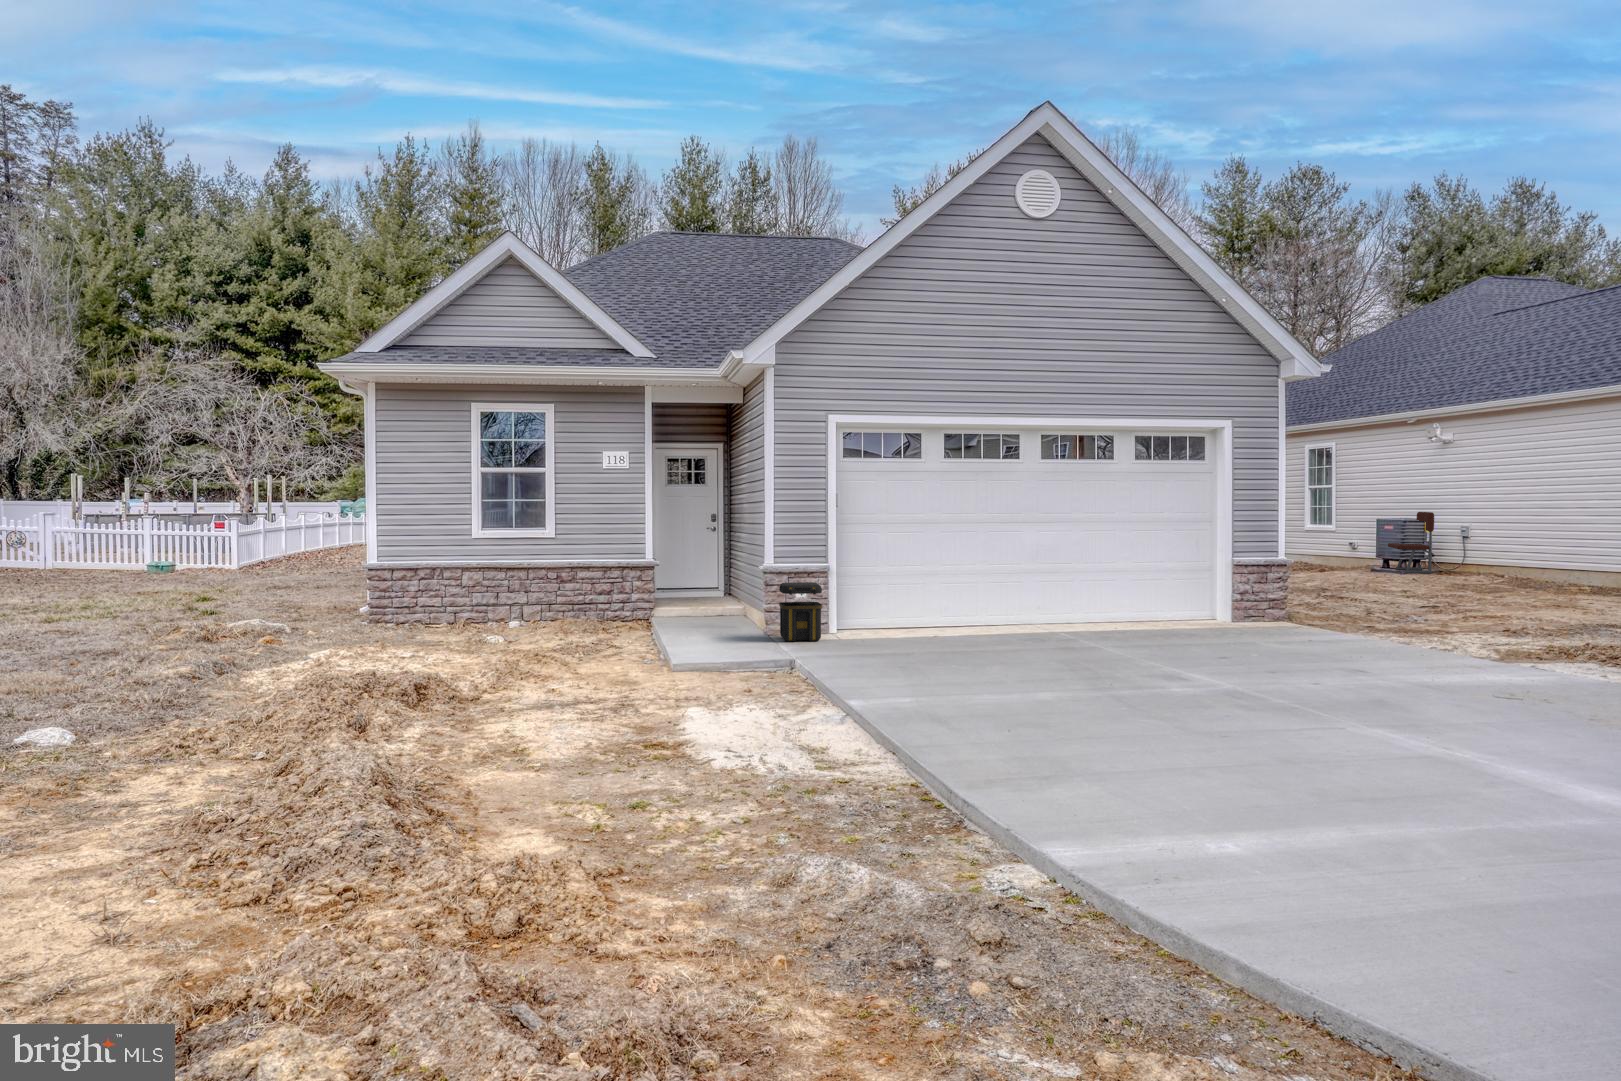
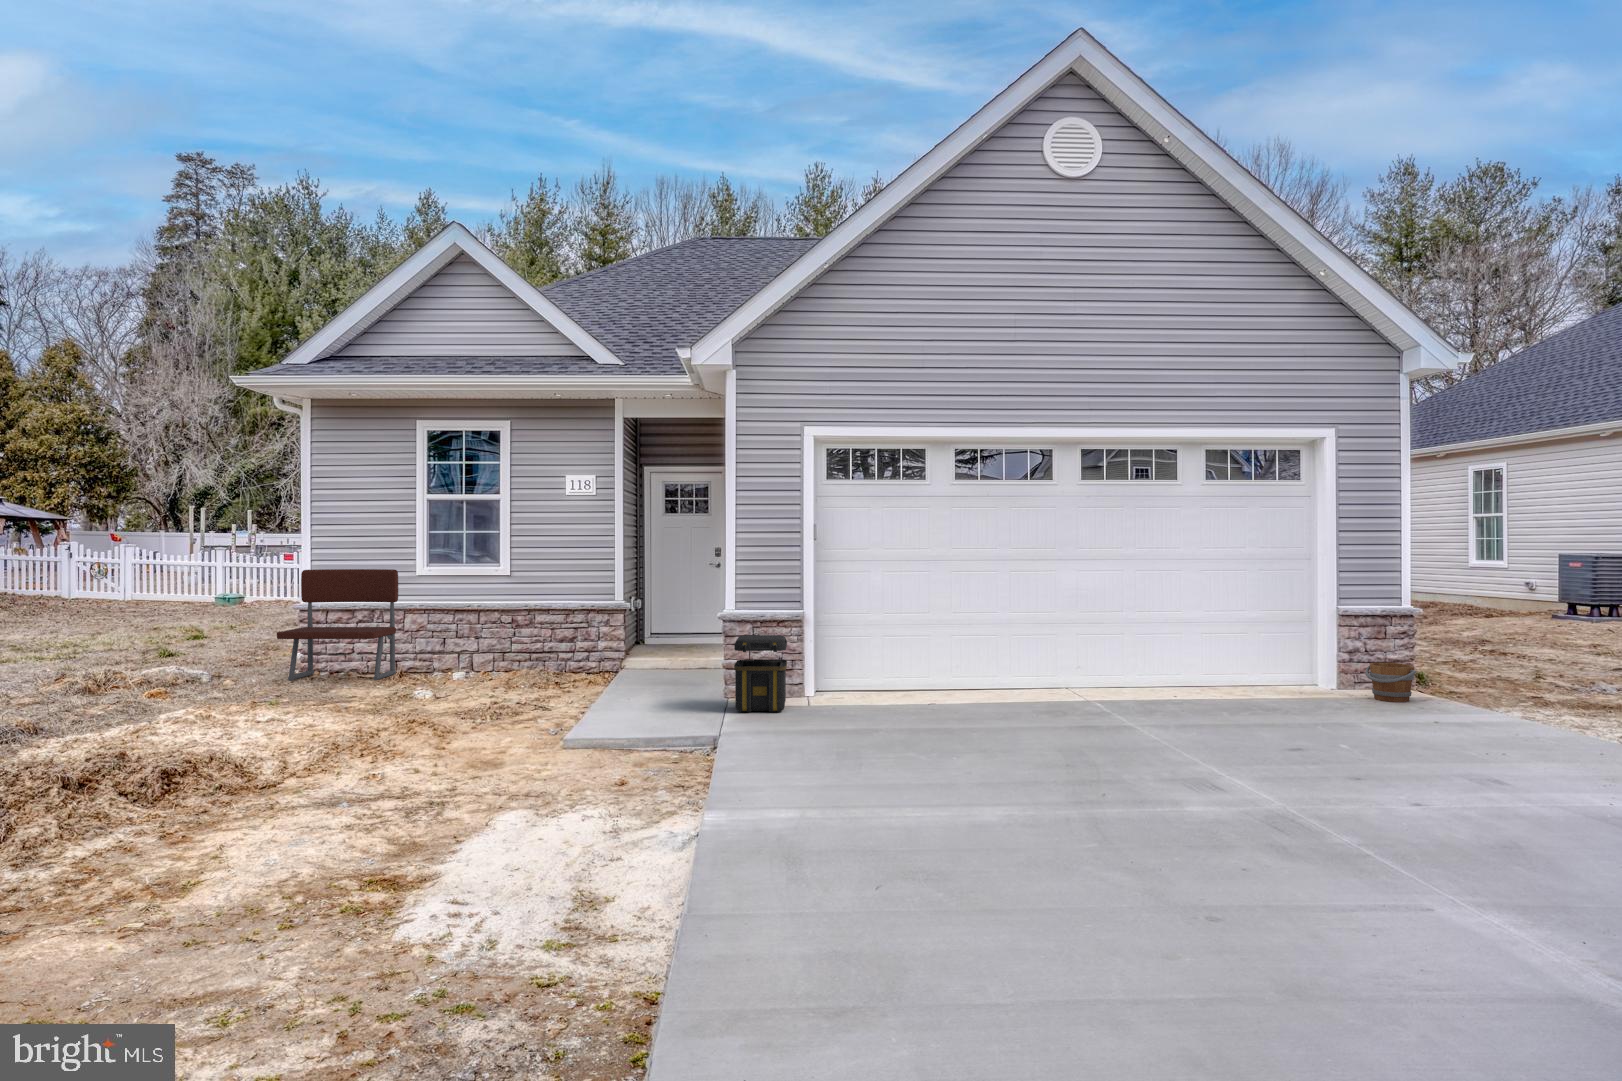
bench: present [1388,512,1434,573] -> present [277,569,398,681]
bucket: none [1252,600,1287,628] -> present [1365,663,1416,702]

